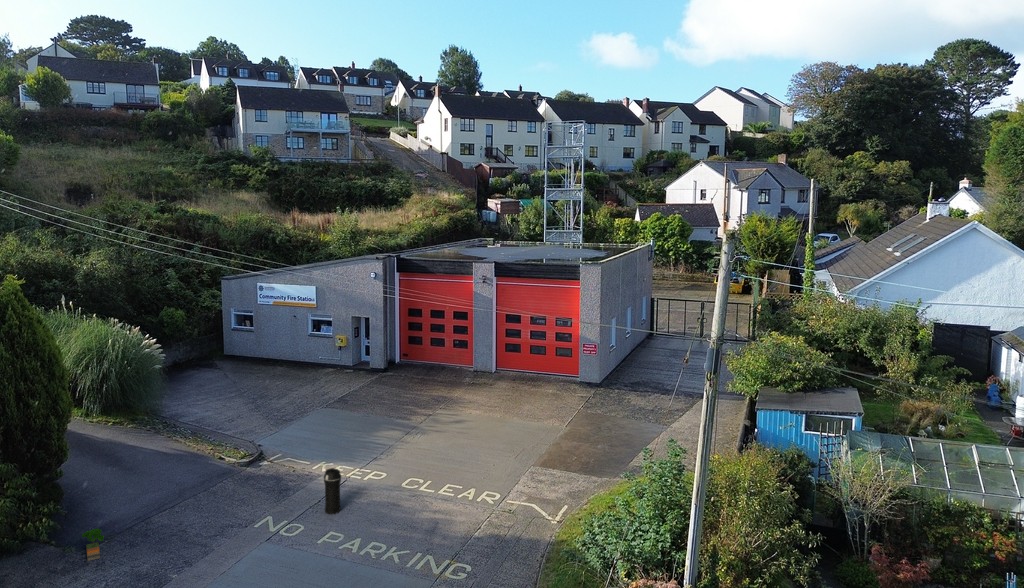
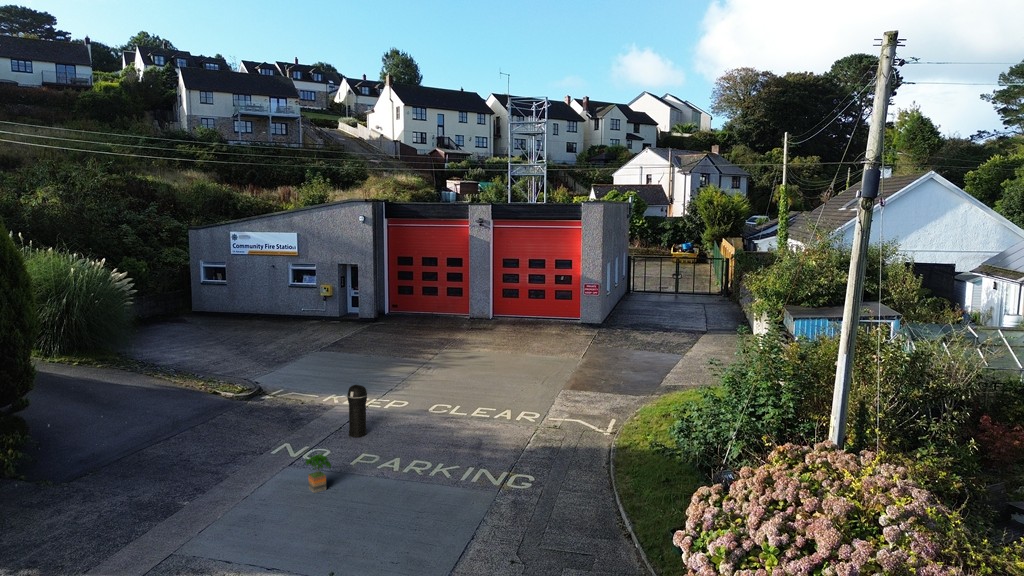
potted tree: present [82,528,104,561] -> present [306,454,331,493]

